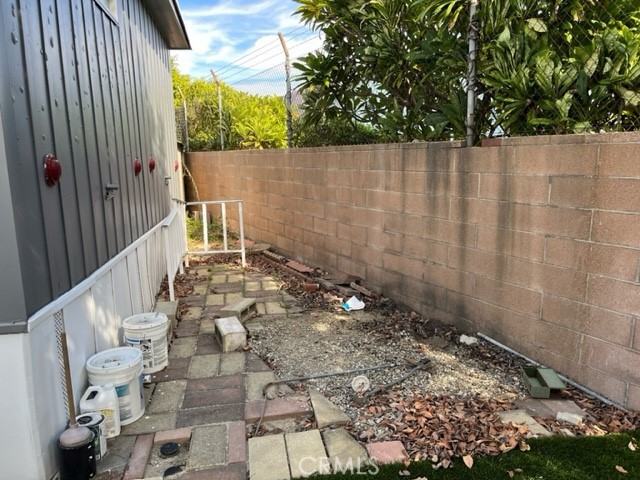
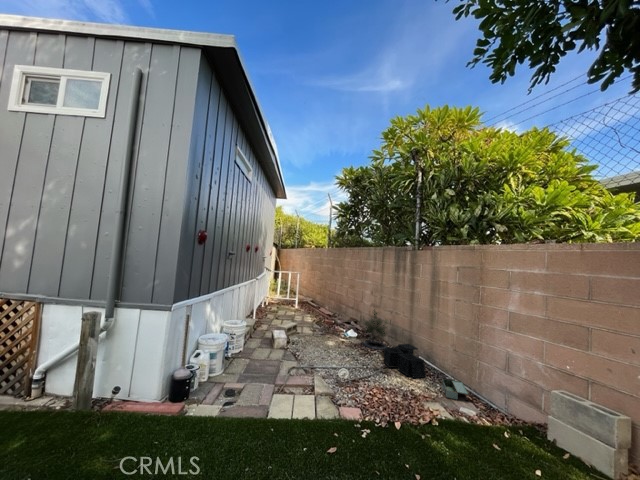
potted tree: none [373,255,421,326] -> present [365,309,387,349]
storage bin: none [419,313,493,372] -> present [384,344,426,378]

